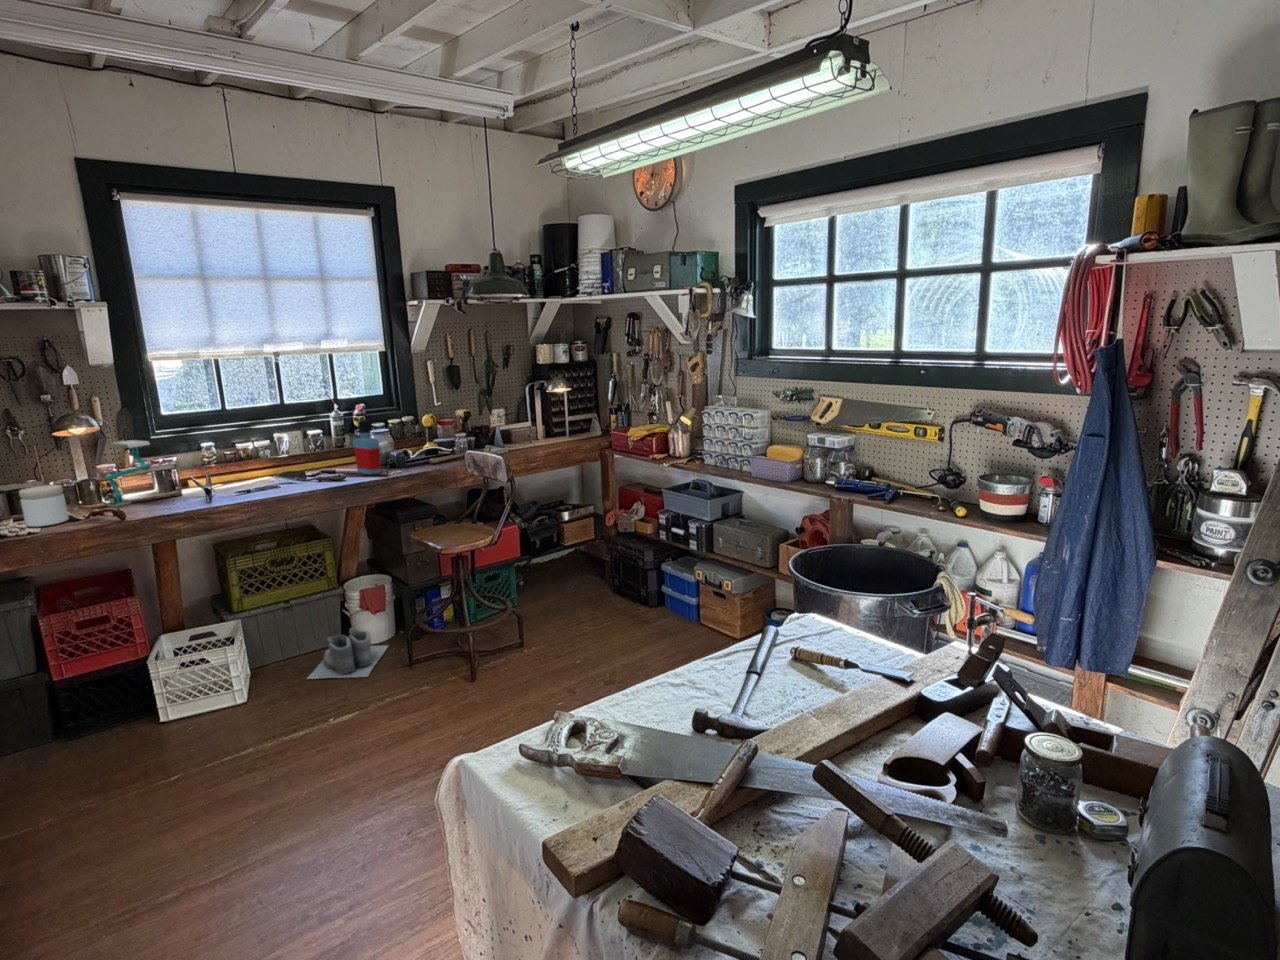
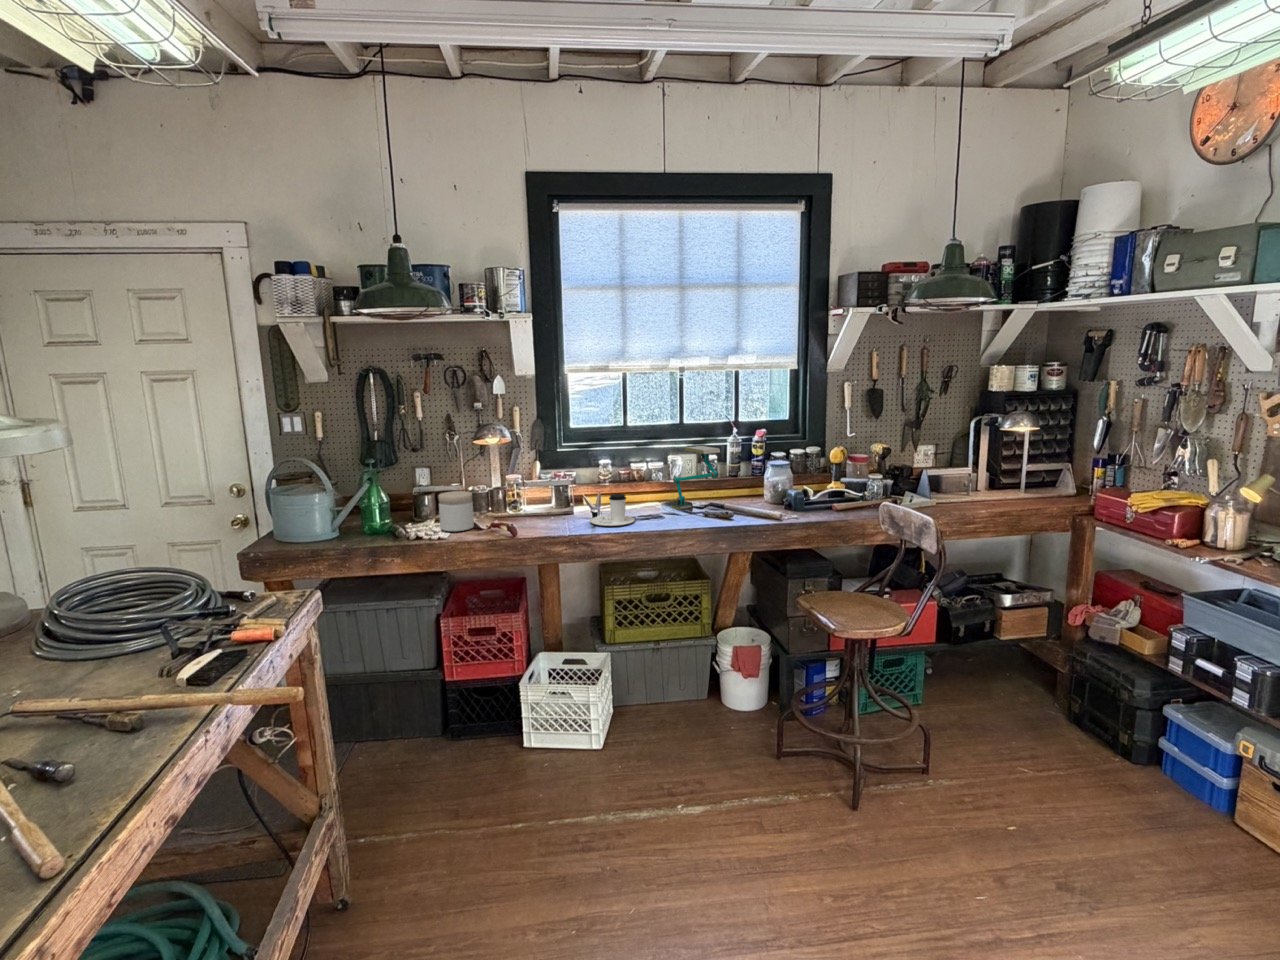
bottle: present [353,420,381,474] -> none [747,450,776,515]
desk lamp: present [105,440,150,507] -> present [671,446,720,510]
coffee cup: none [203,470,251,500] -> present [590,494,635,526]
boots: present [308,628,388,679] -> none [663,692,758,760]

